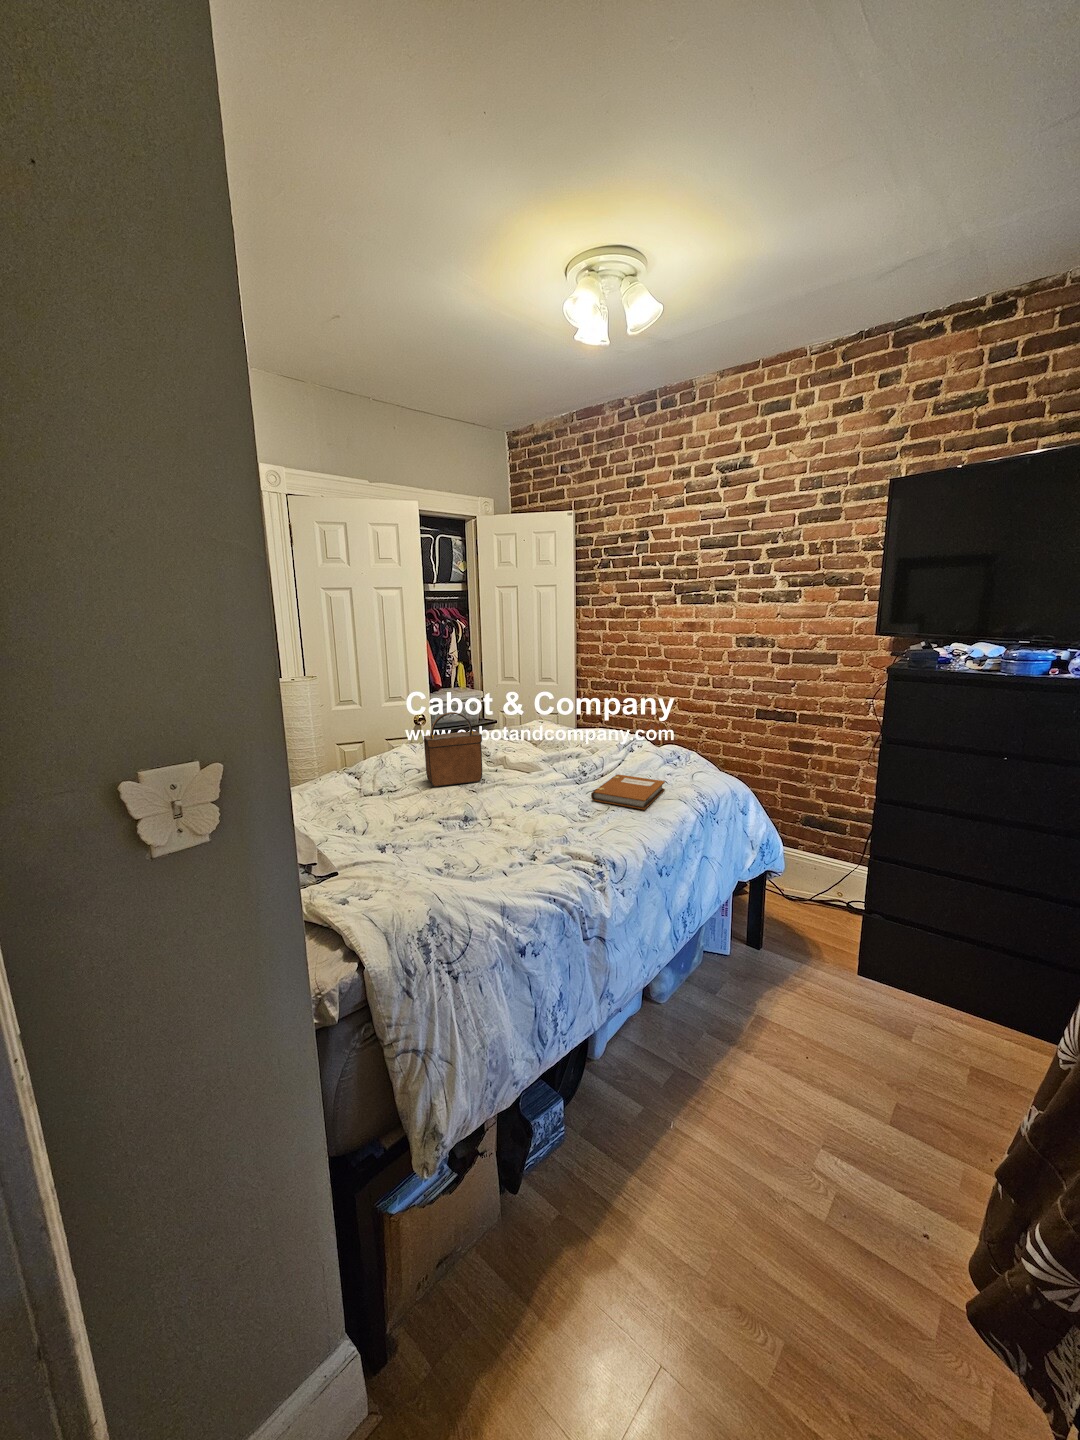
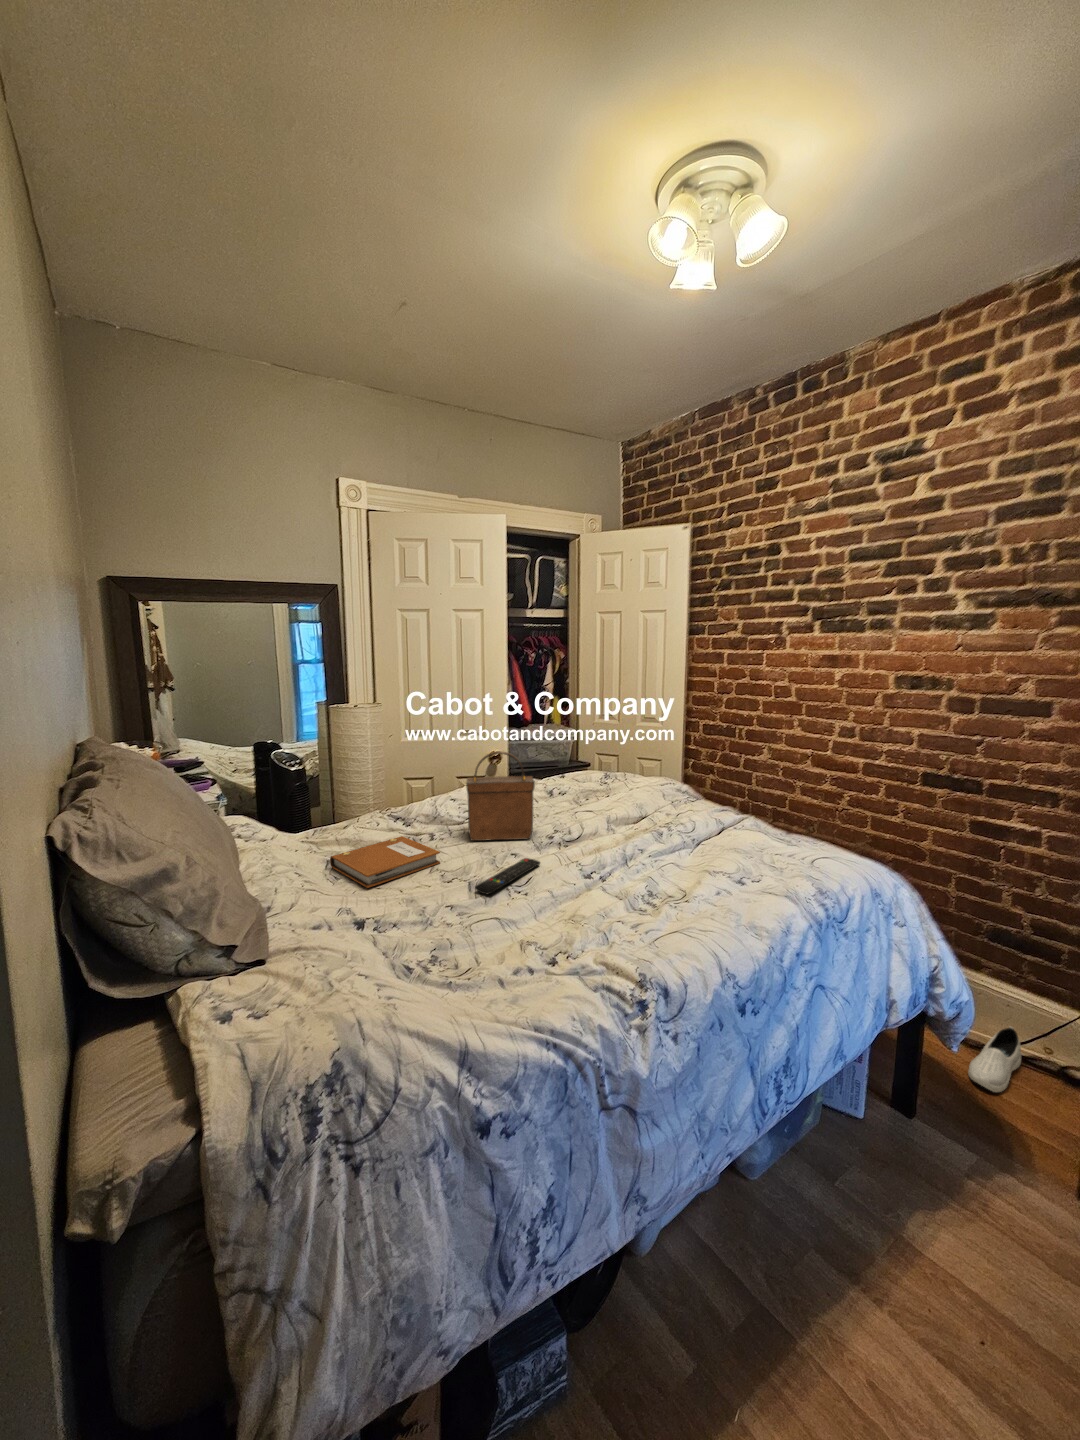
notebook: present [591,774,665,810] -> present [330,836,440,888]
remote control: none [455,794,497,822] -> present [475,858,540,894]
shoe: none [791,881,823,924] -> present [968,1026,1021,1092]

